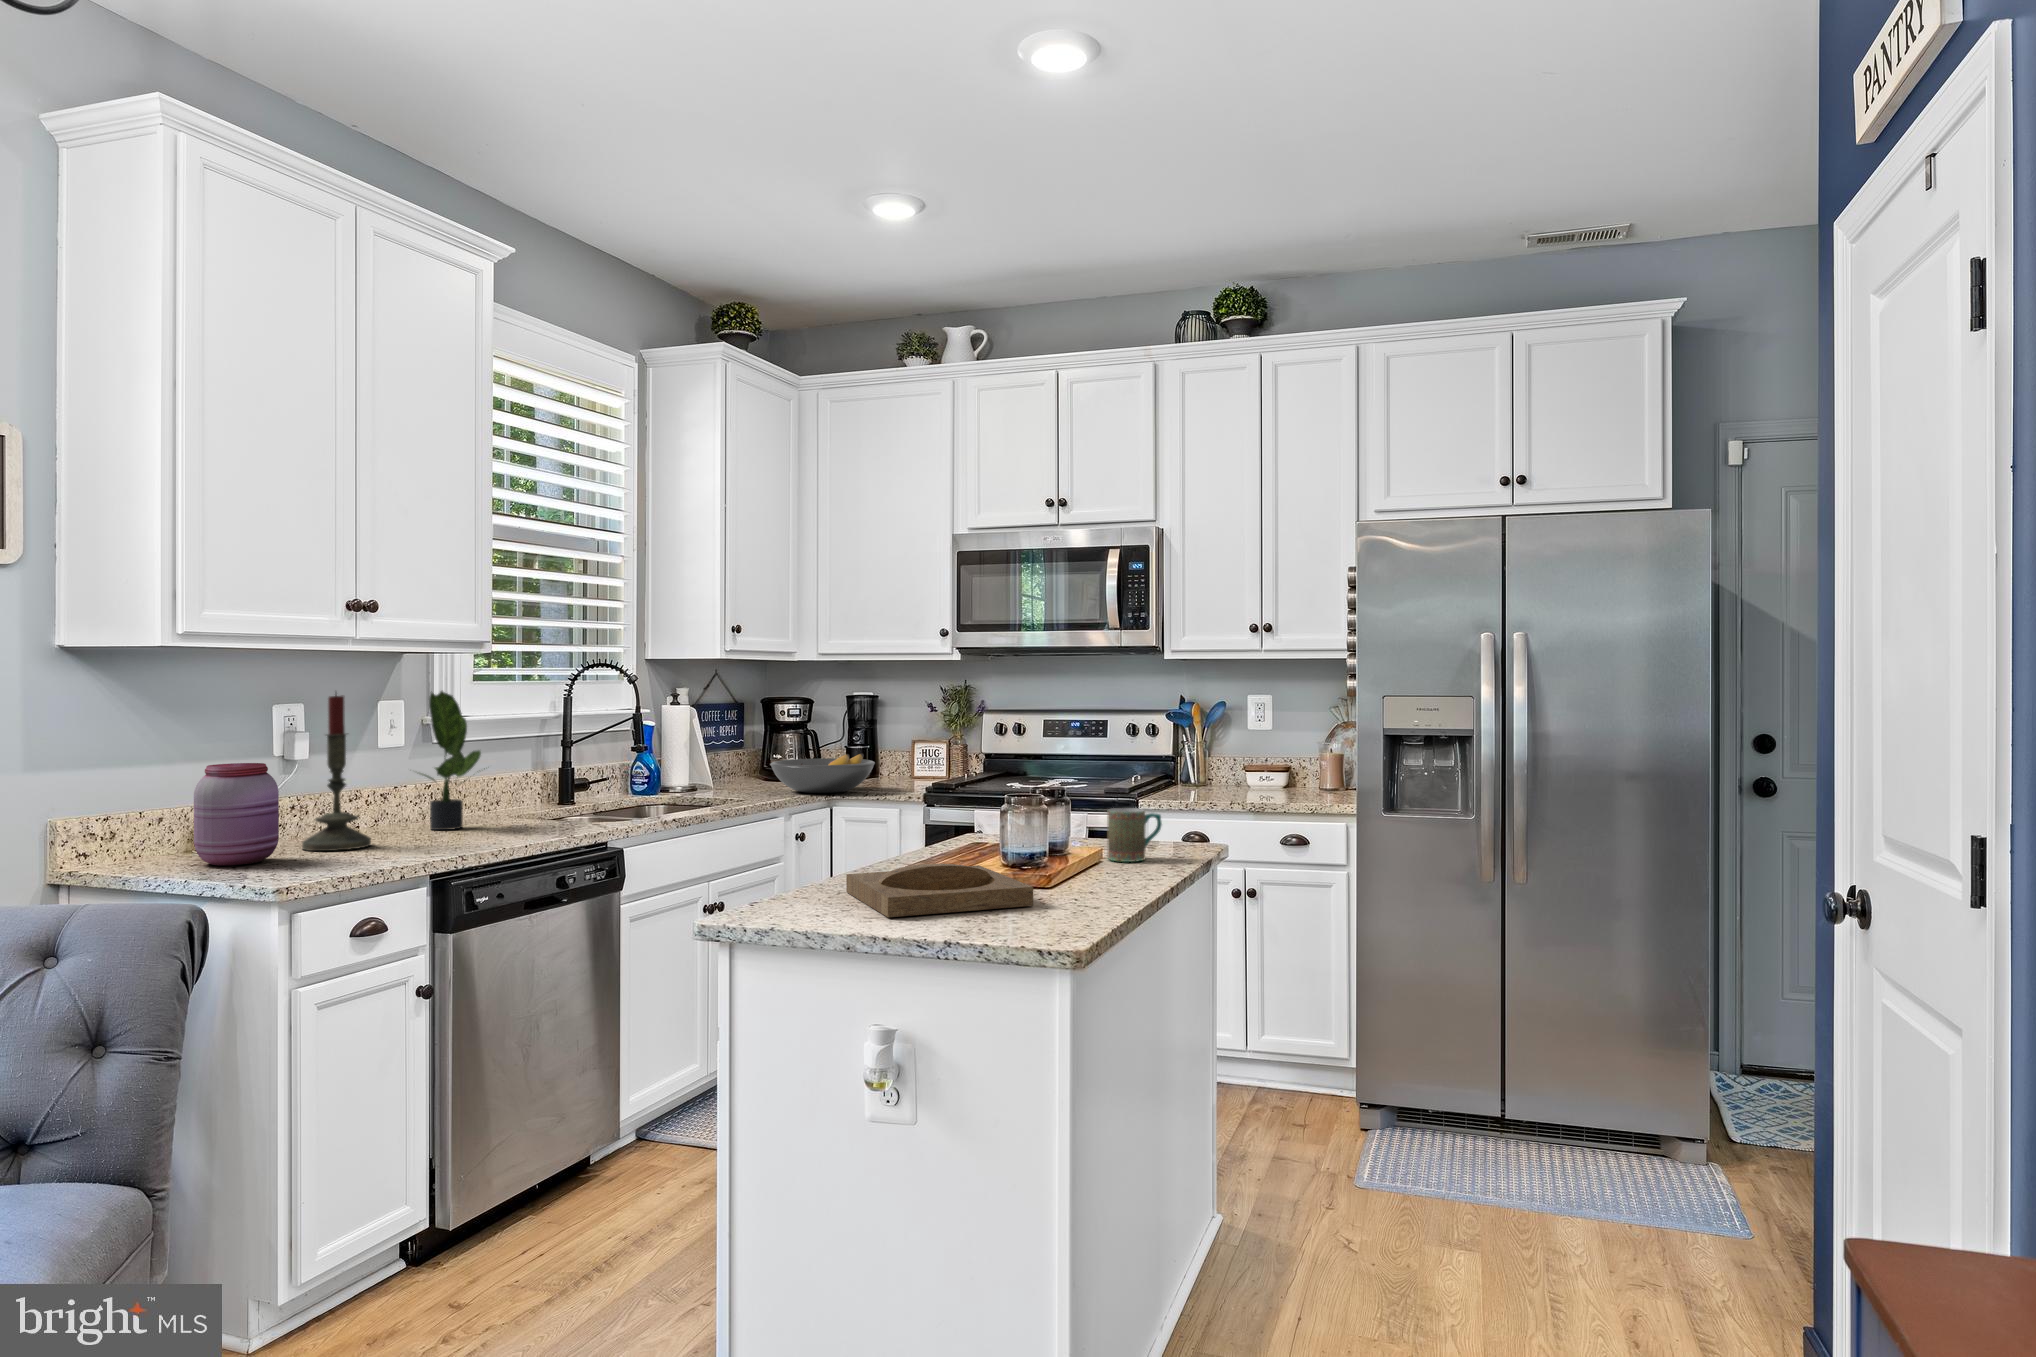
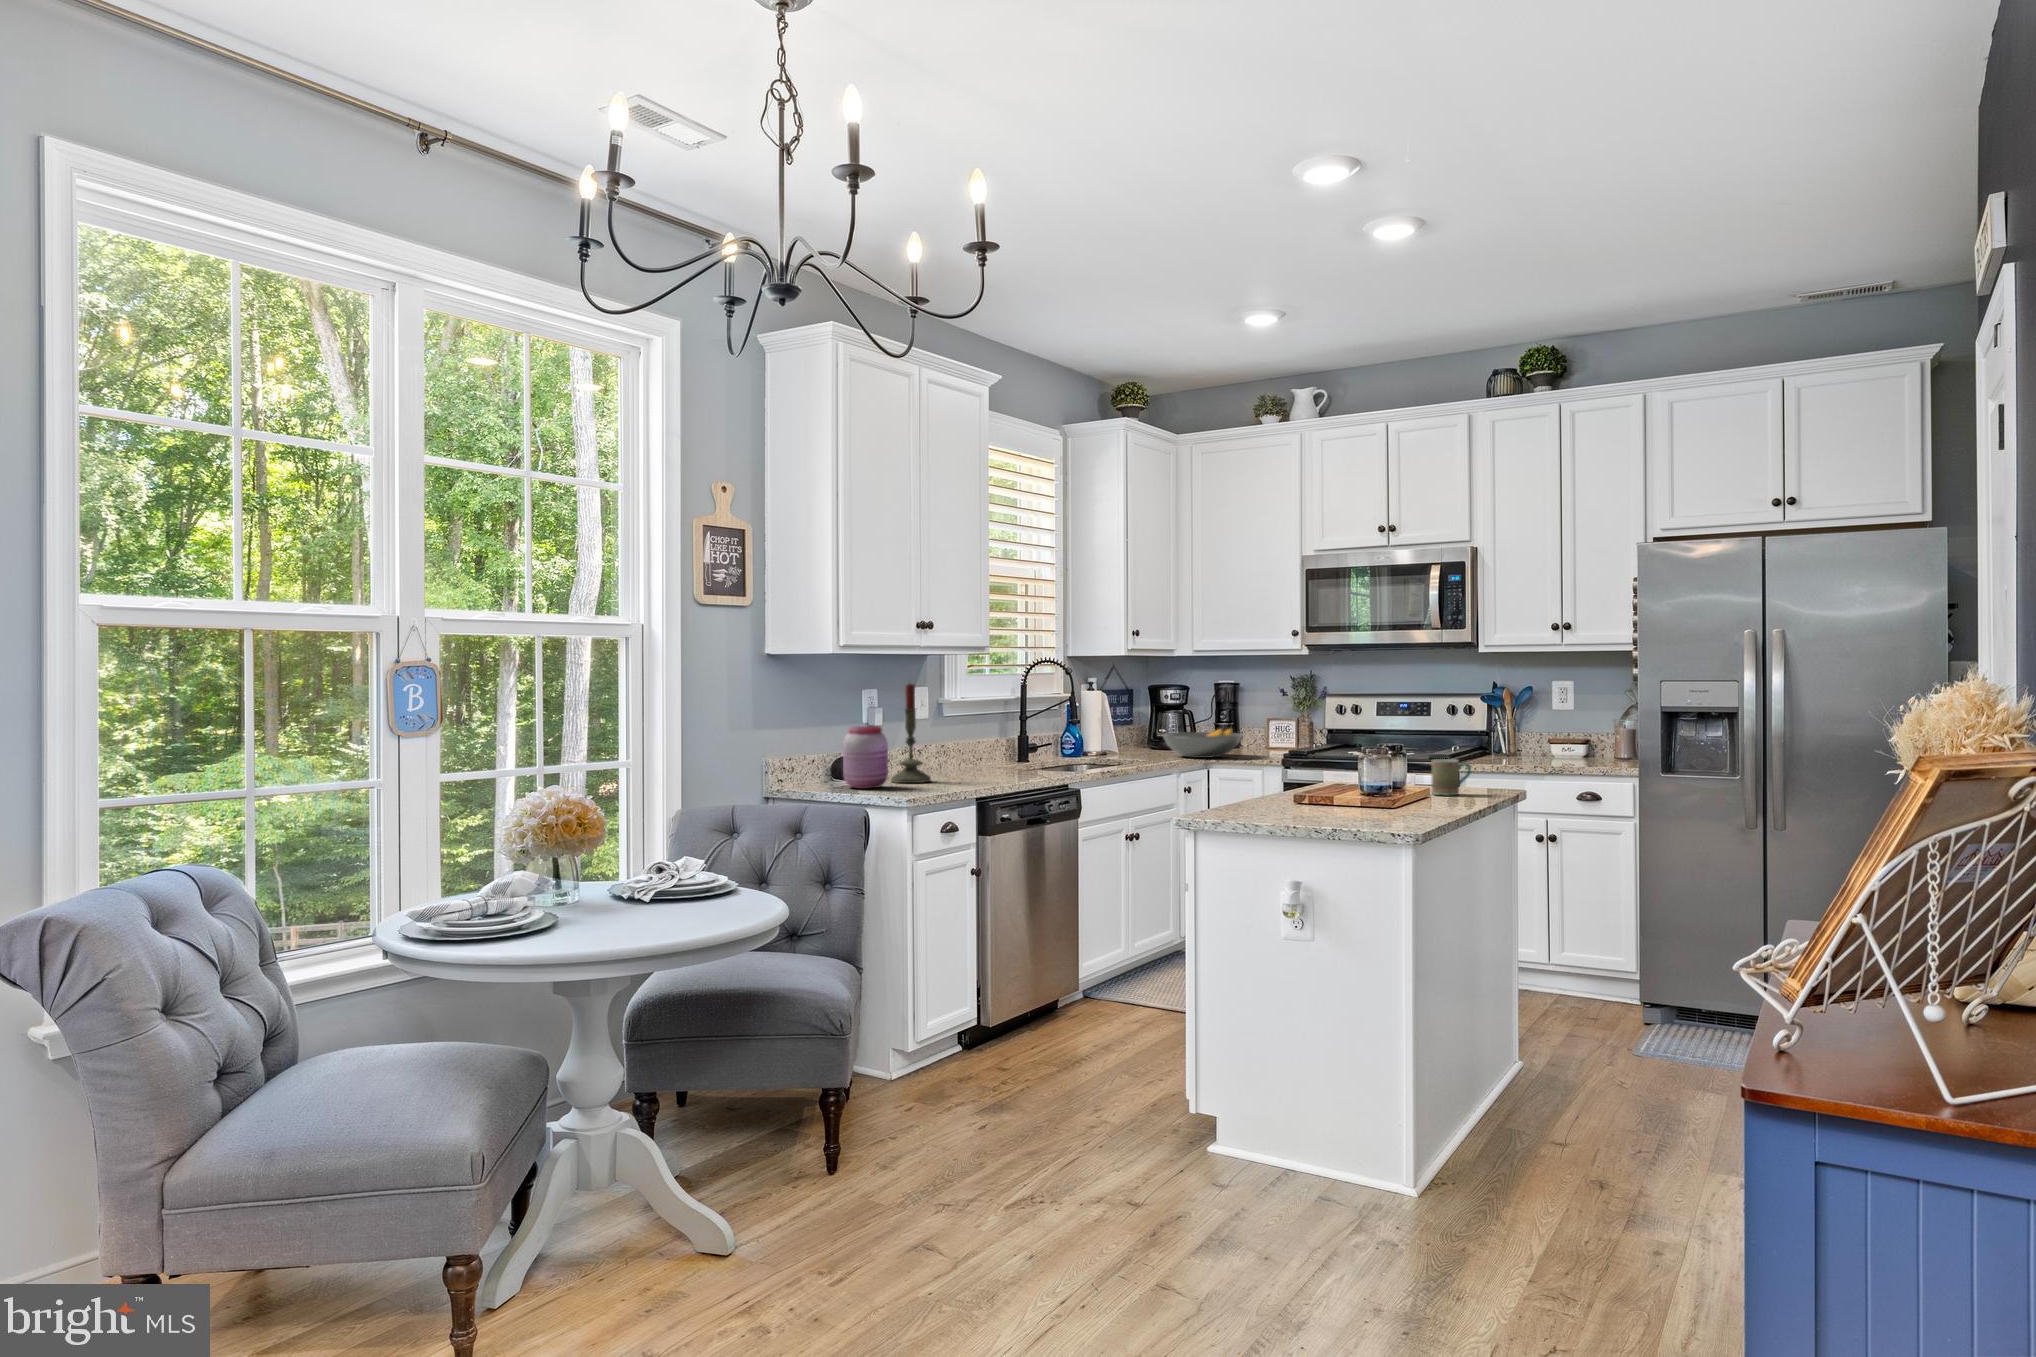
potted plant: present [422,691,485,830] -> none [940,680,992,774]
tray: present [846,864,1033,917] -> none [1259,789,1383,817]

